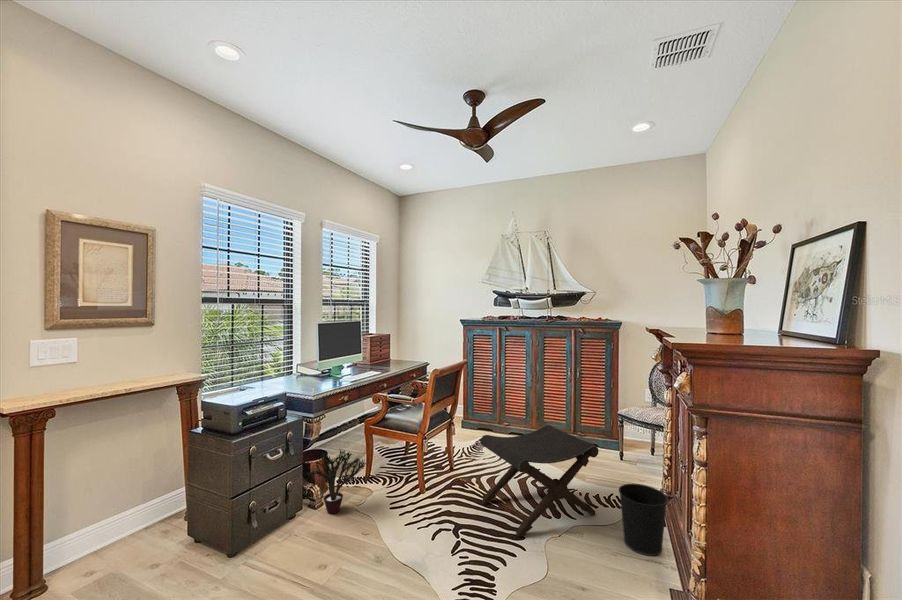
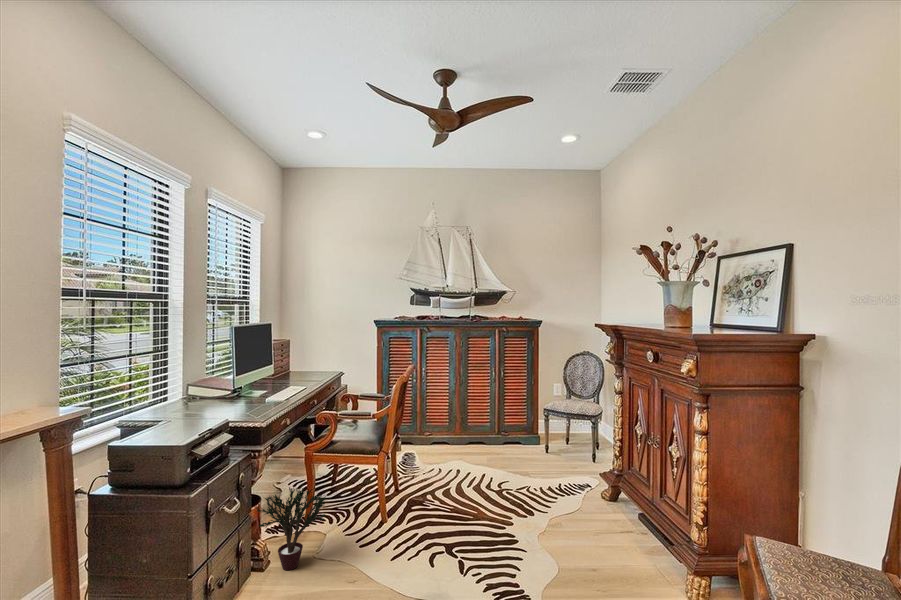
footstool: present [481,425,599,537] -> none [451,426,563,541]
wastebasket: present [619,484,668,556] -> none [589,467,632,529]

